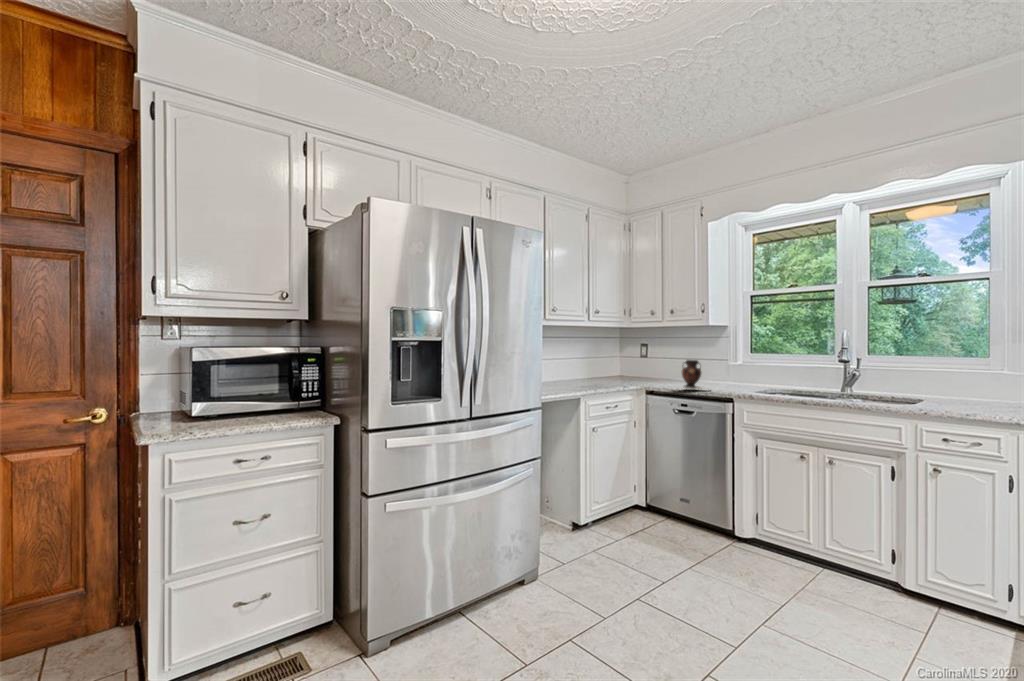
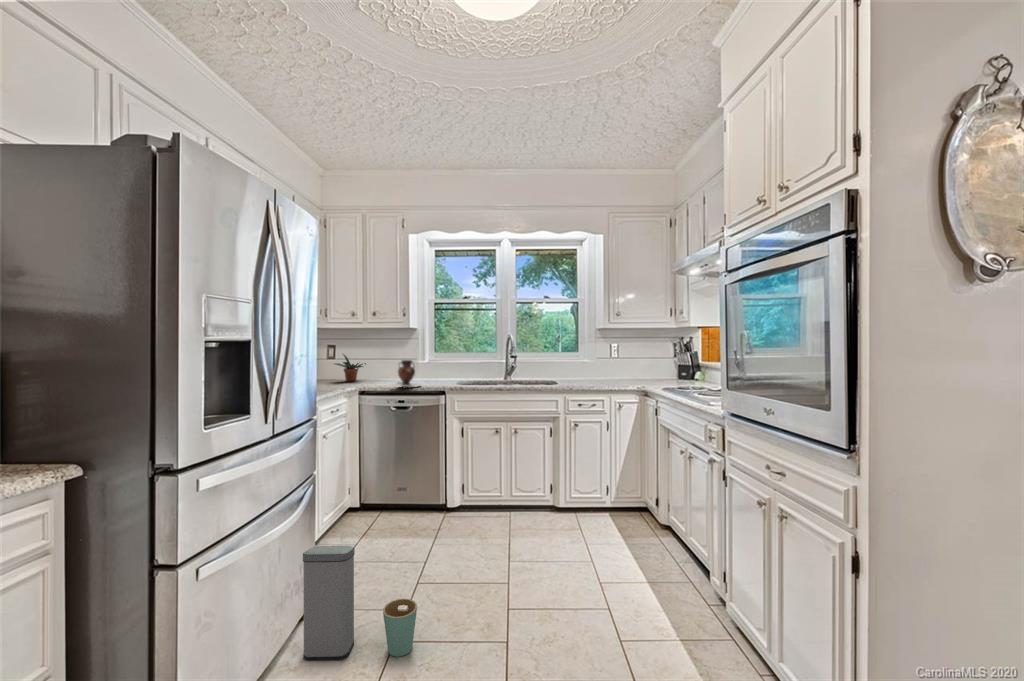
potted plant: none [643,352,679,381] -> present [335,354,366,381]
trash can: none [504,511,587,639] -> present [303,546,417,661]

